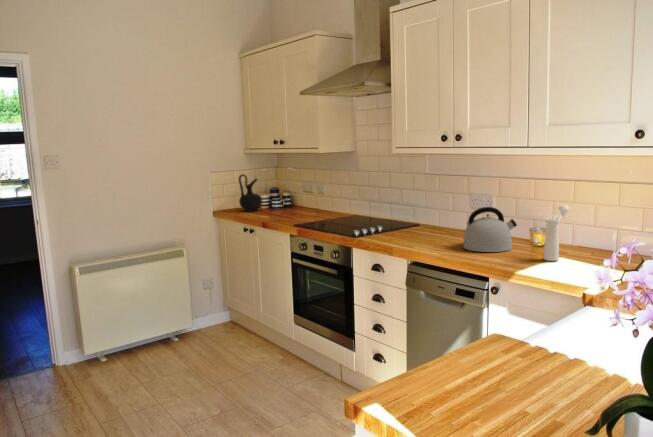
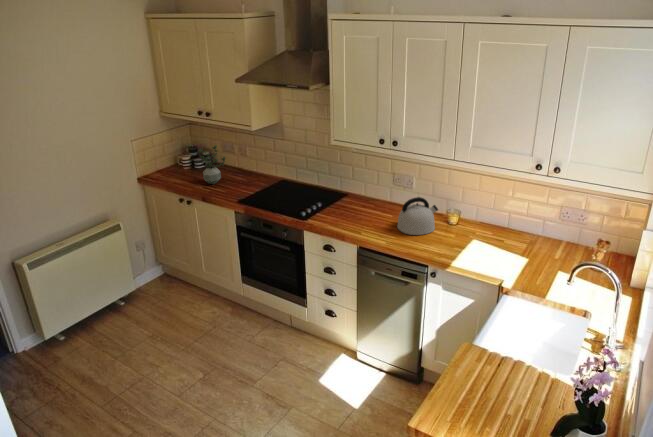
potted plant: none [268,172,295,215] -> present [199,145,225,184]
ceramic jug: present [239,174,262,211] -> none [164,145,188,179]
pepper mill: present [544,205,569,261] -> none [462,198,480,244]

